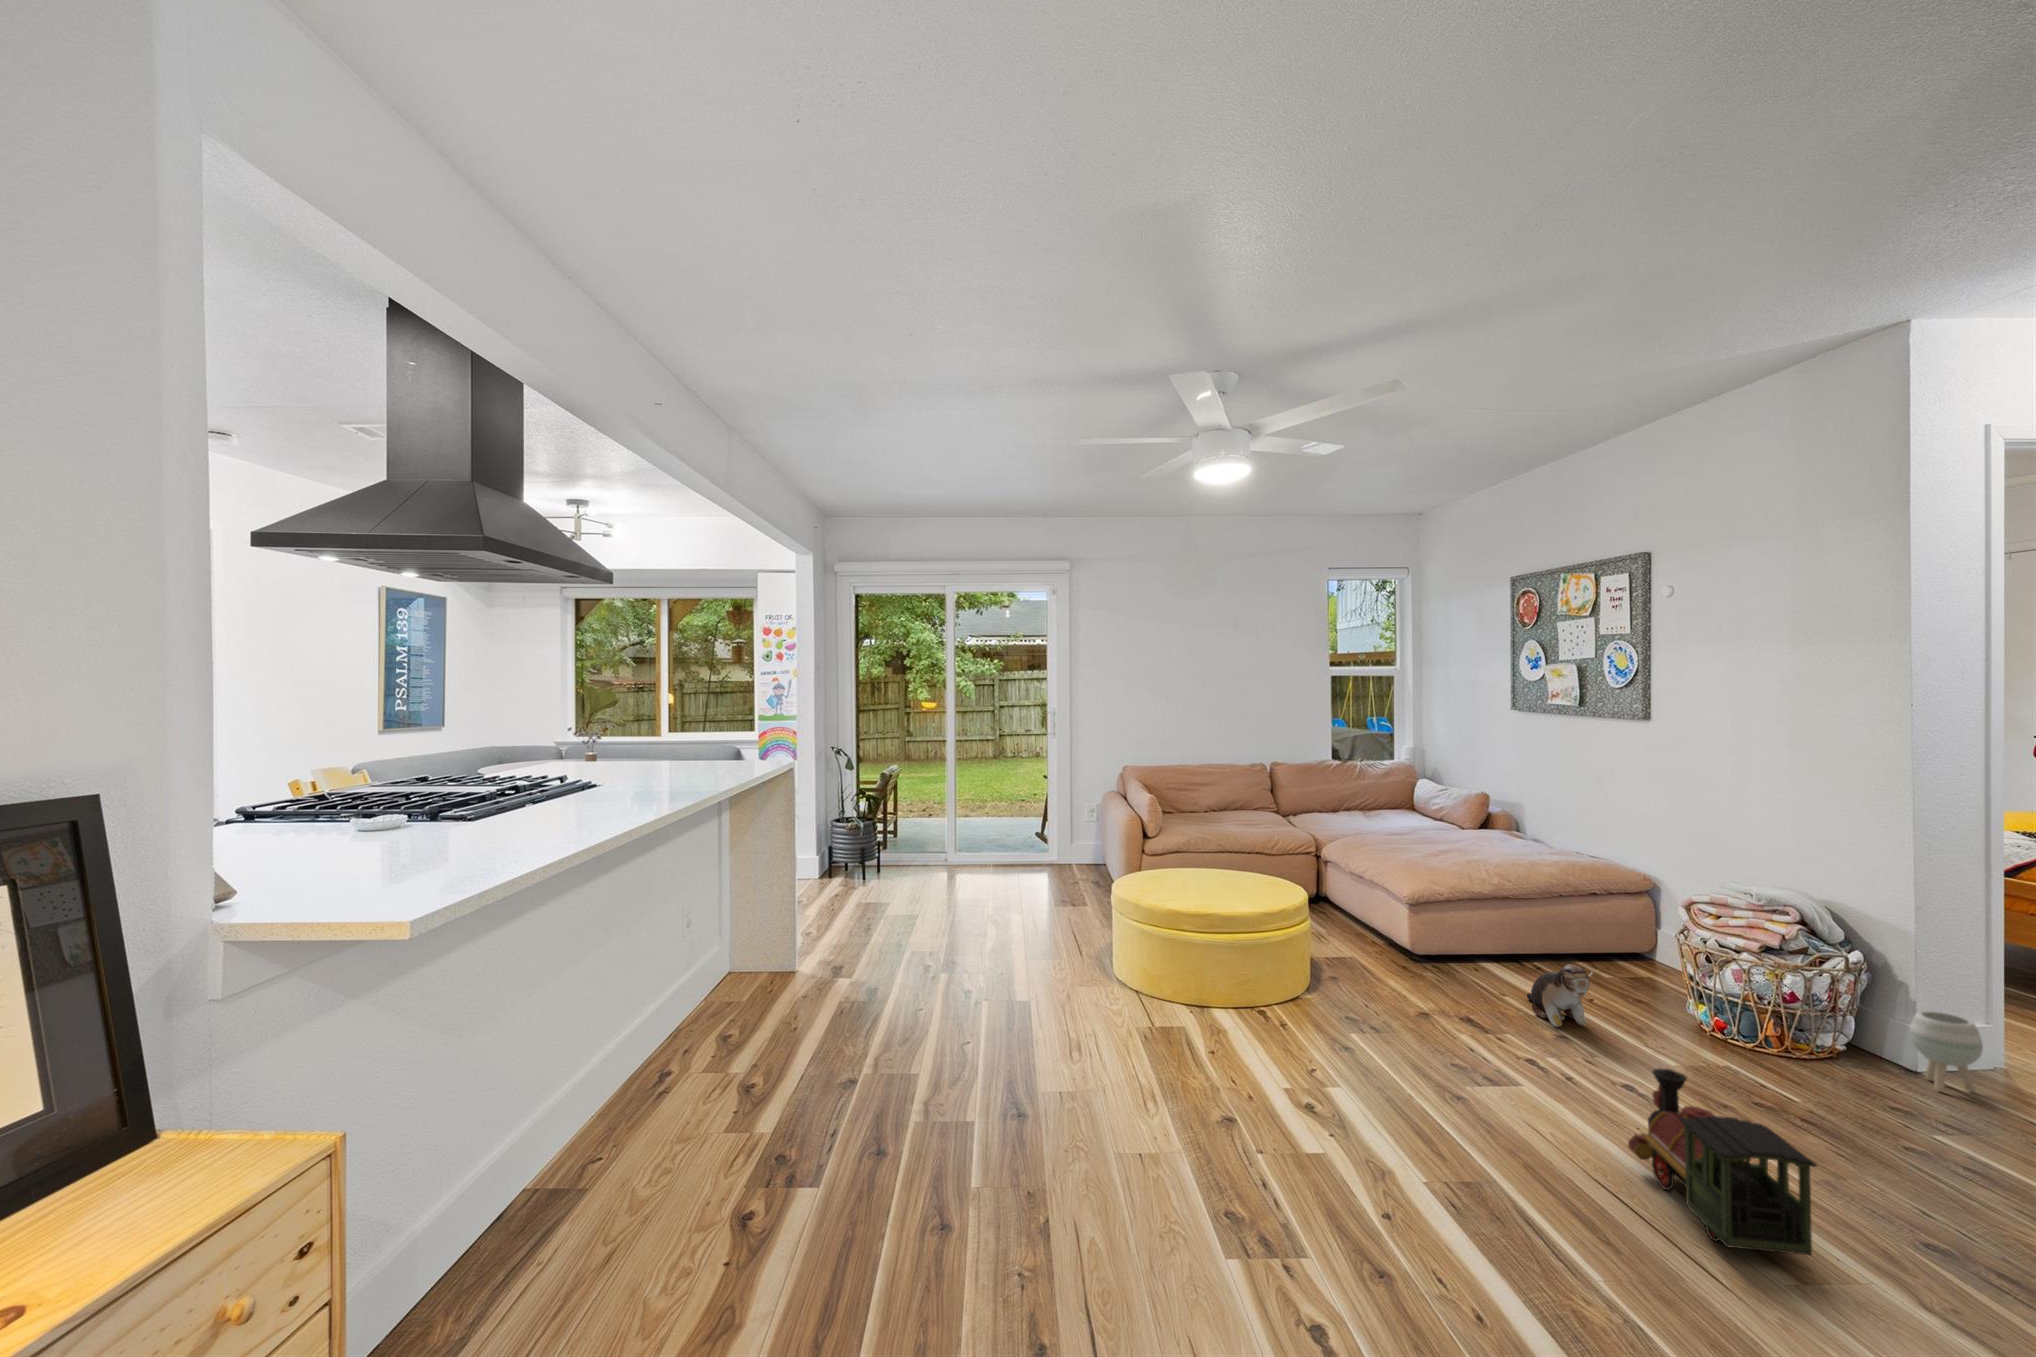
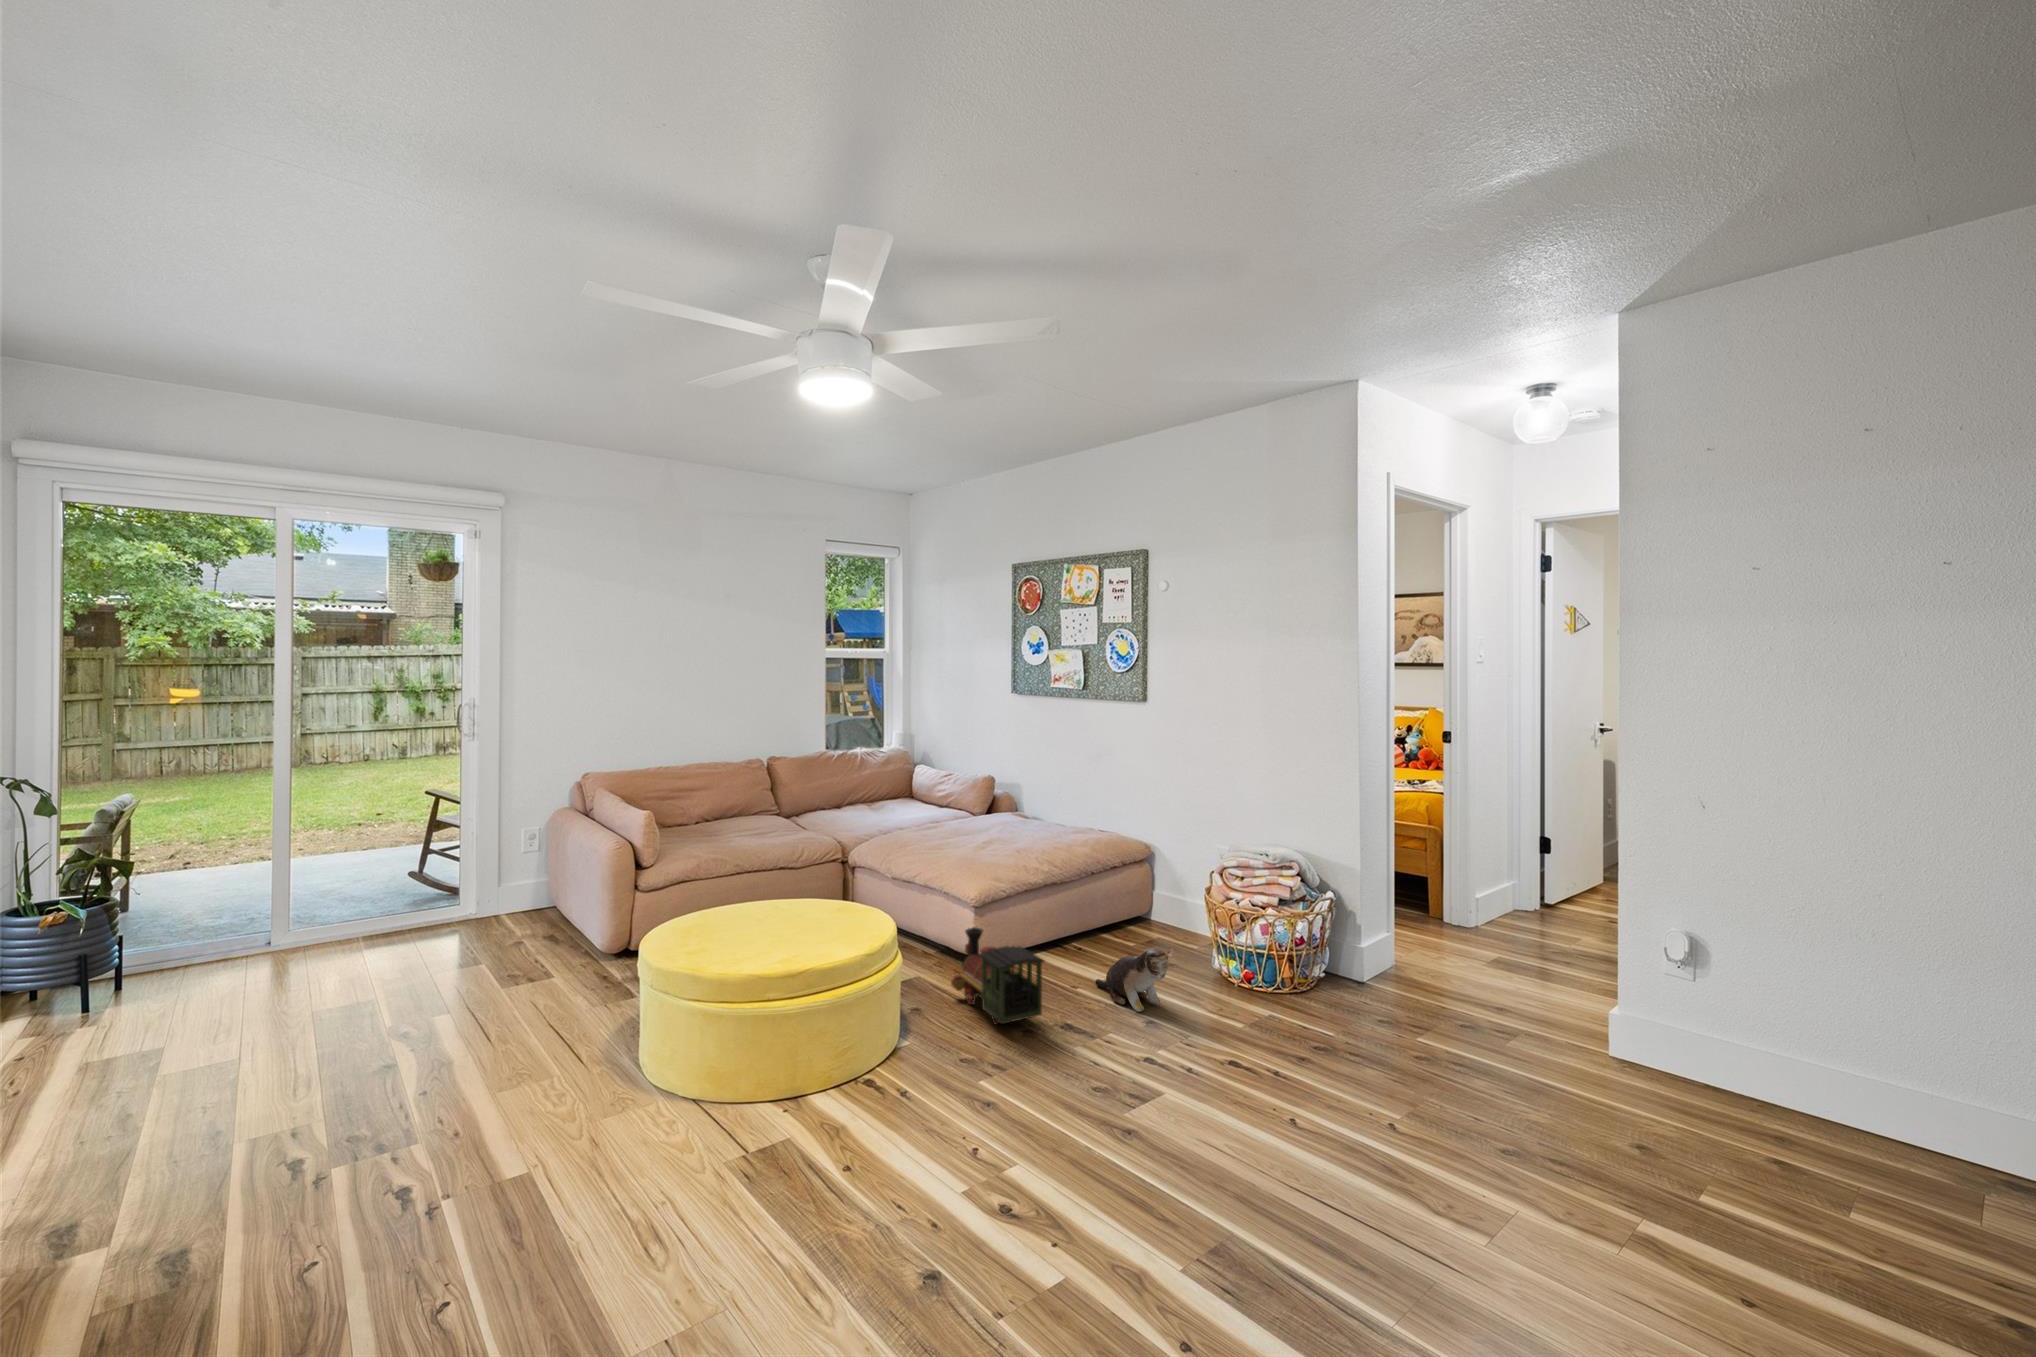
planter: present [1910,1011,1983,1092] -> none [1370,932,1413,997]
toy train: present [1628,1068,1817,1255] -> present [951,927,1044,1025]

